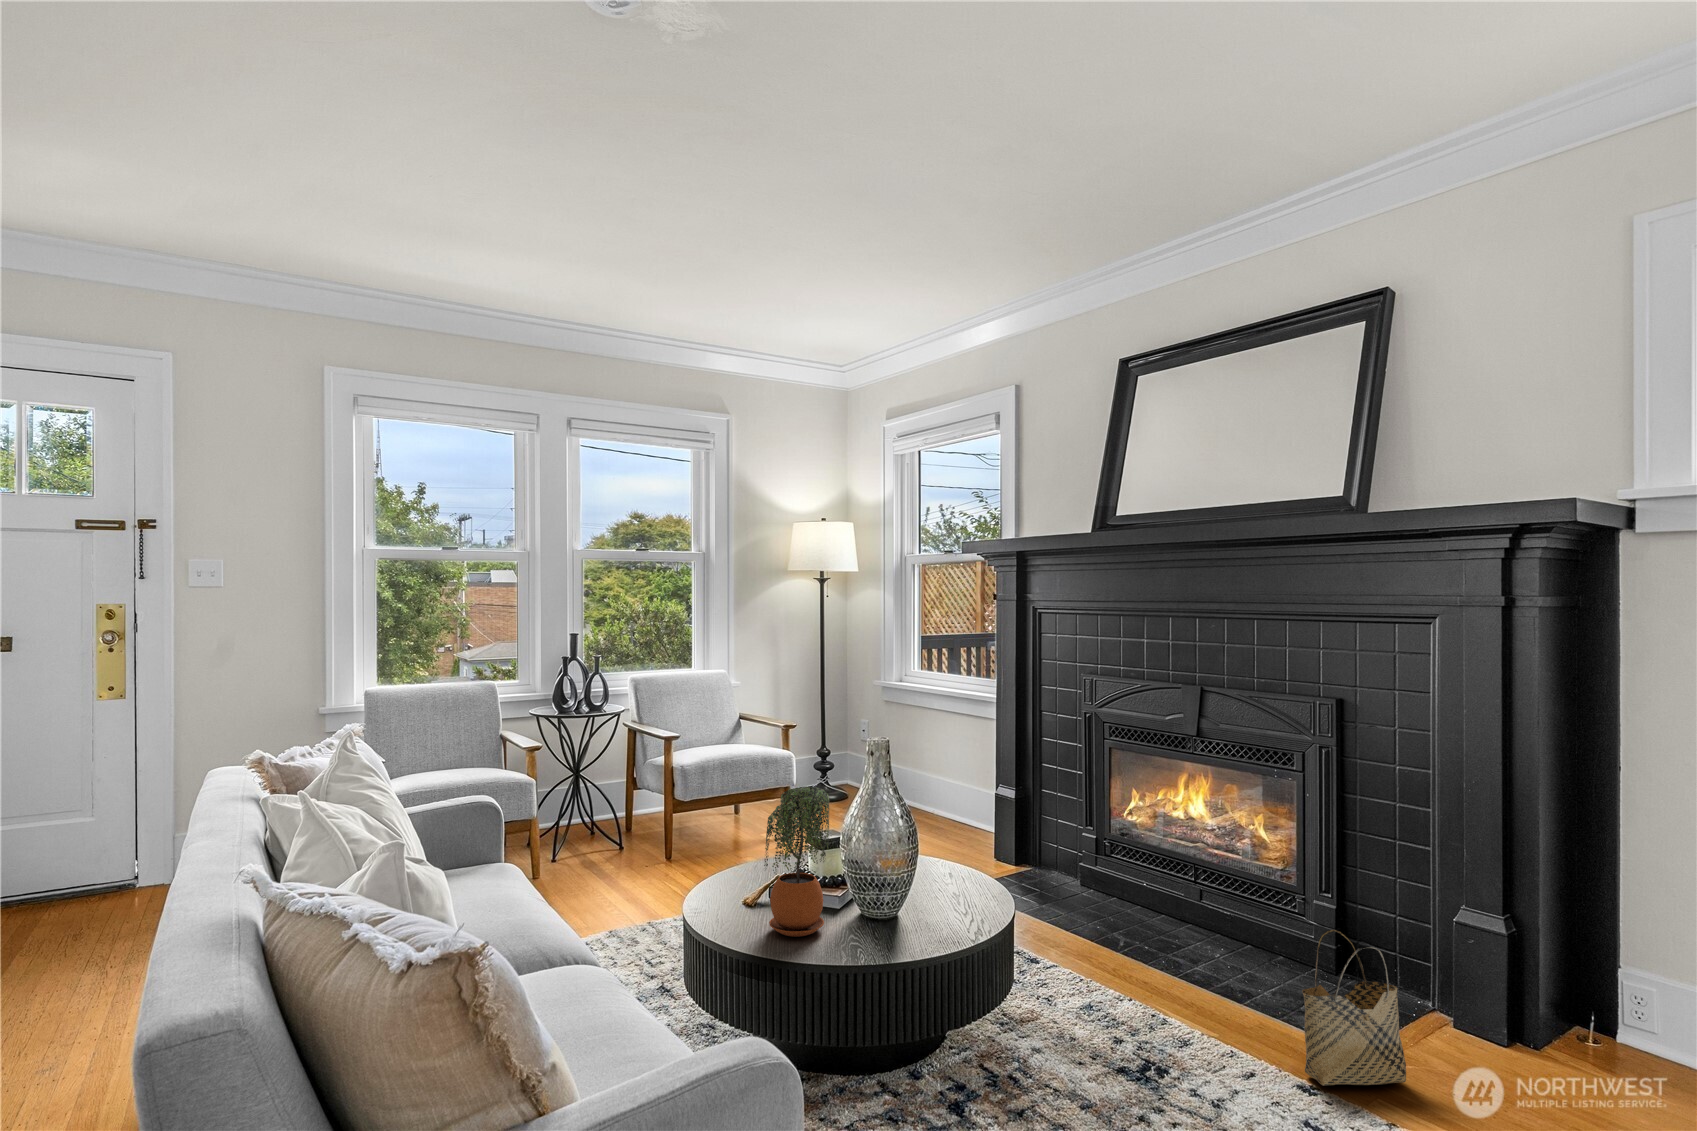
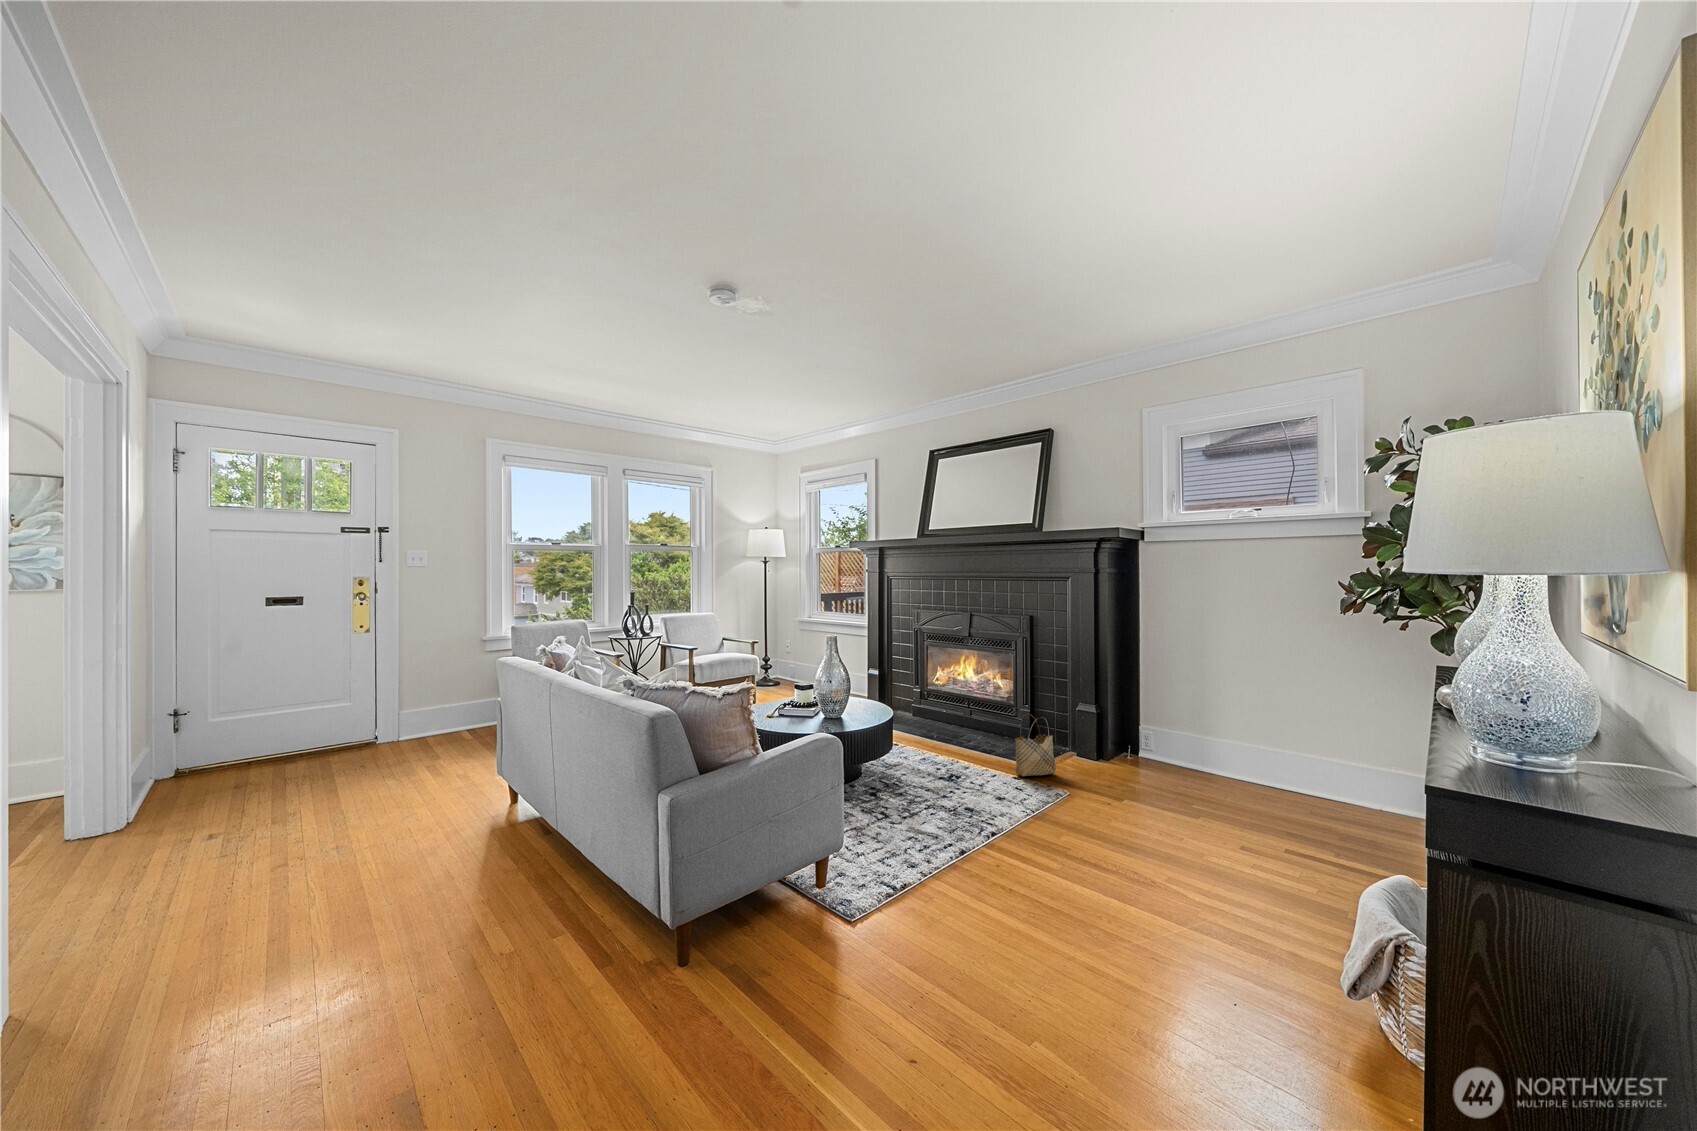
potted plant: present [764,786,829,937] -> none [784,658,815,725]

